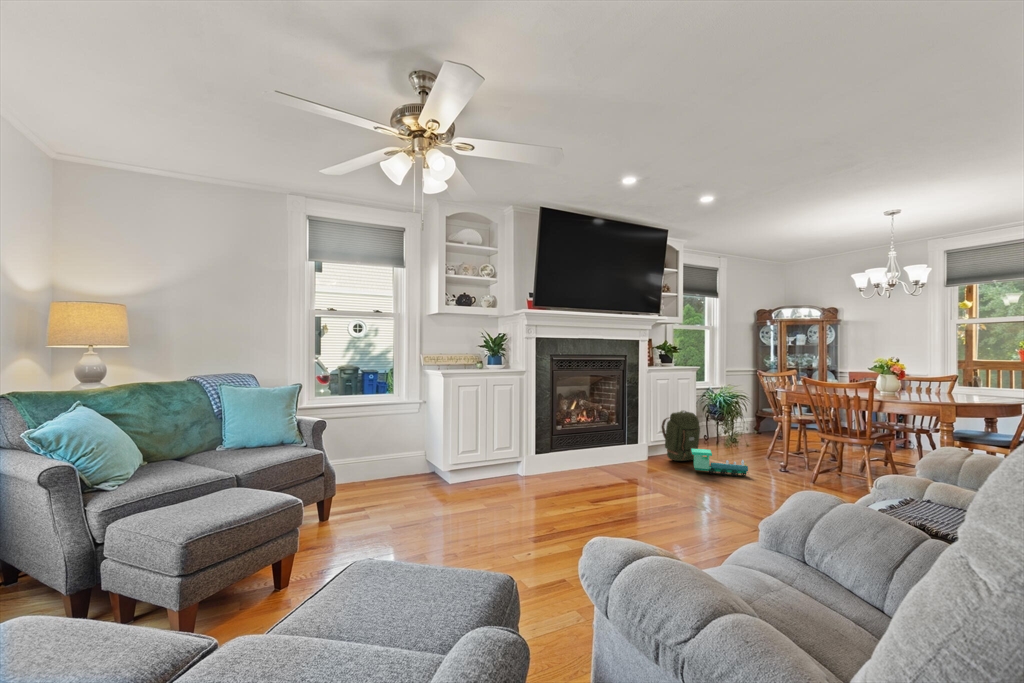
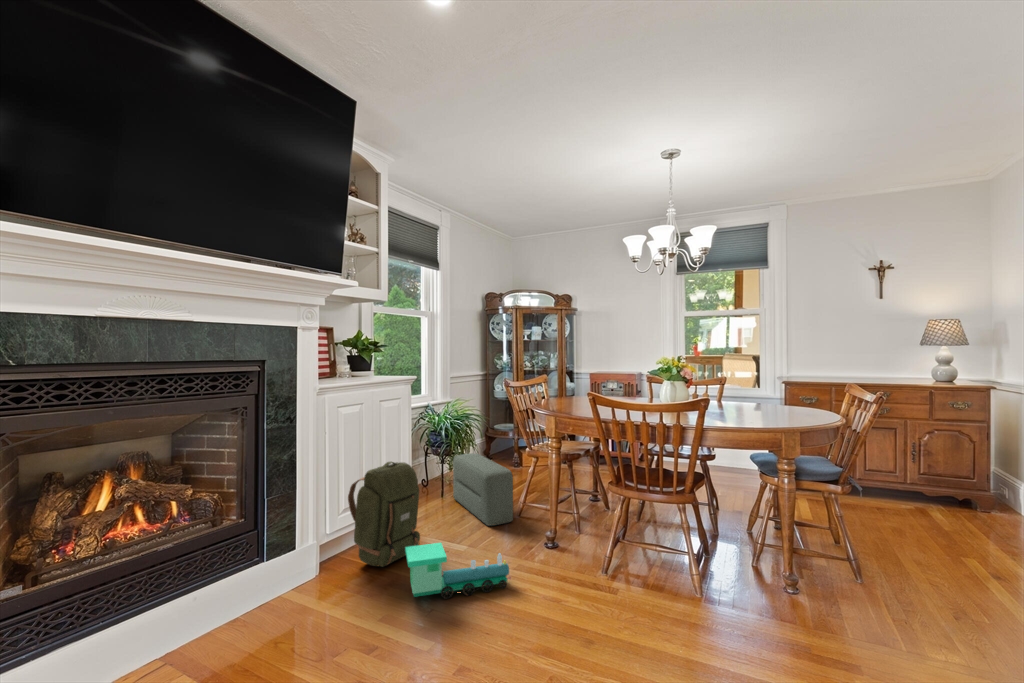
pouf: none [725,419,762,459] -> present [453,453,513,526]

